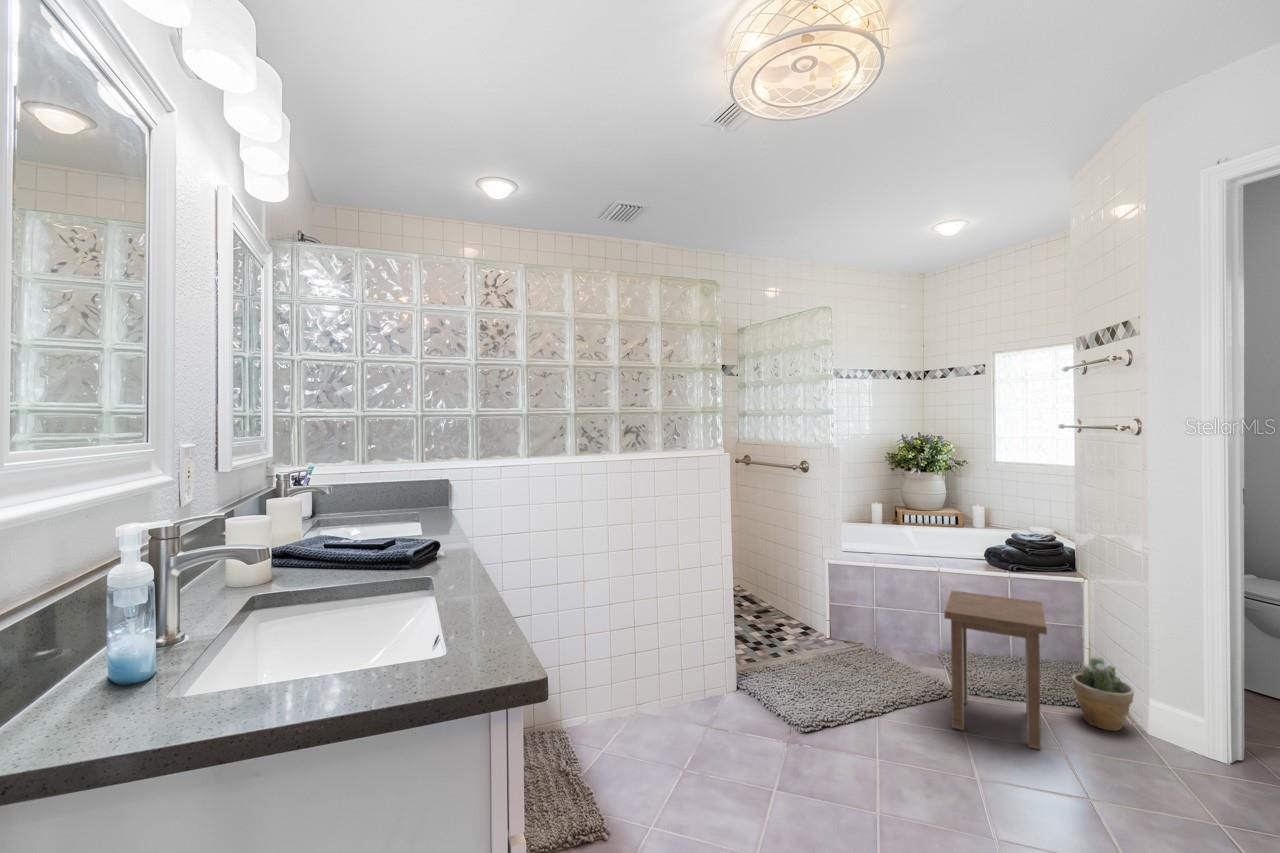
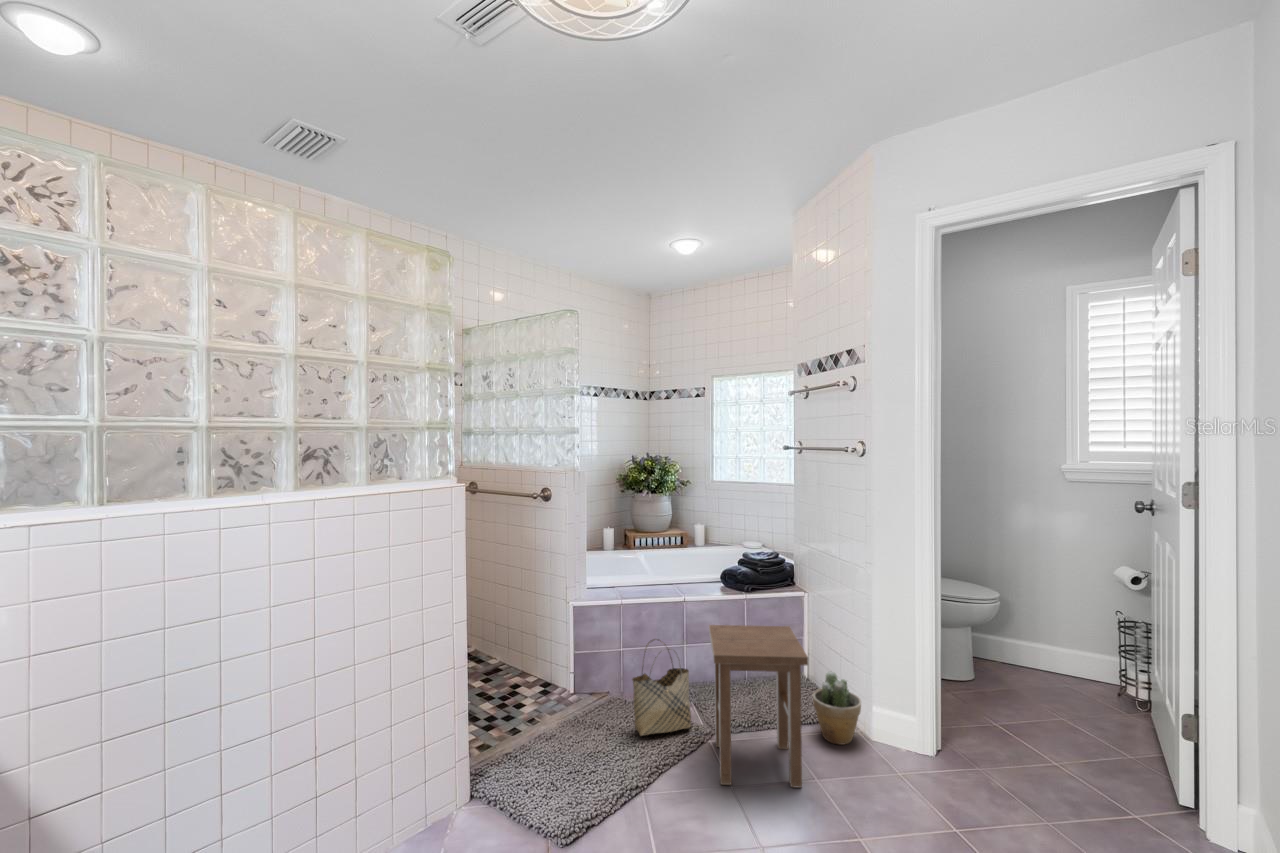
woven basket: none [876,598,935,682] -> present [632,639,691,736]

